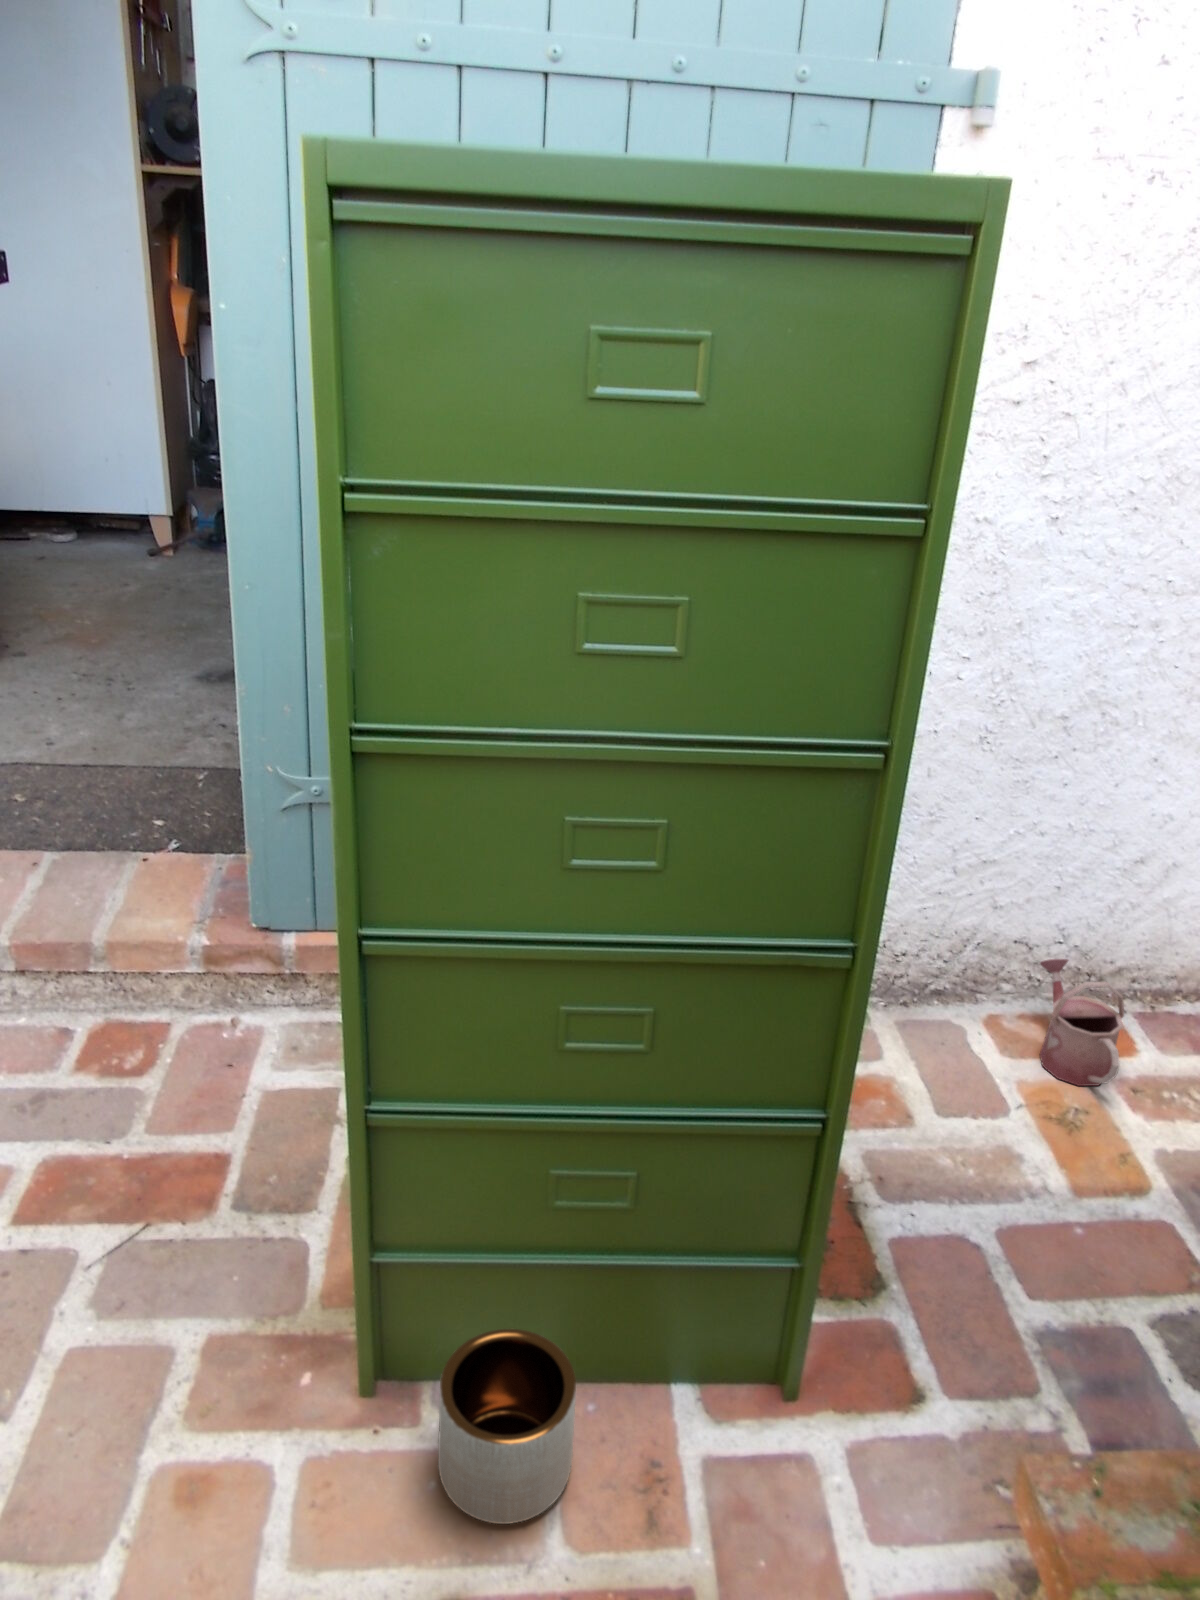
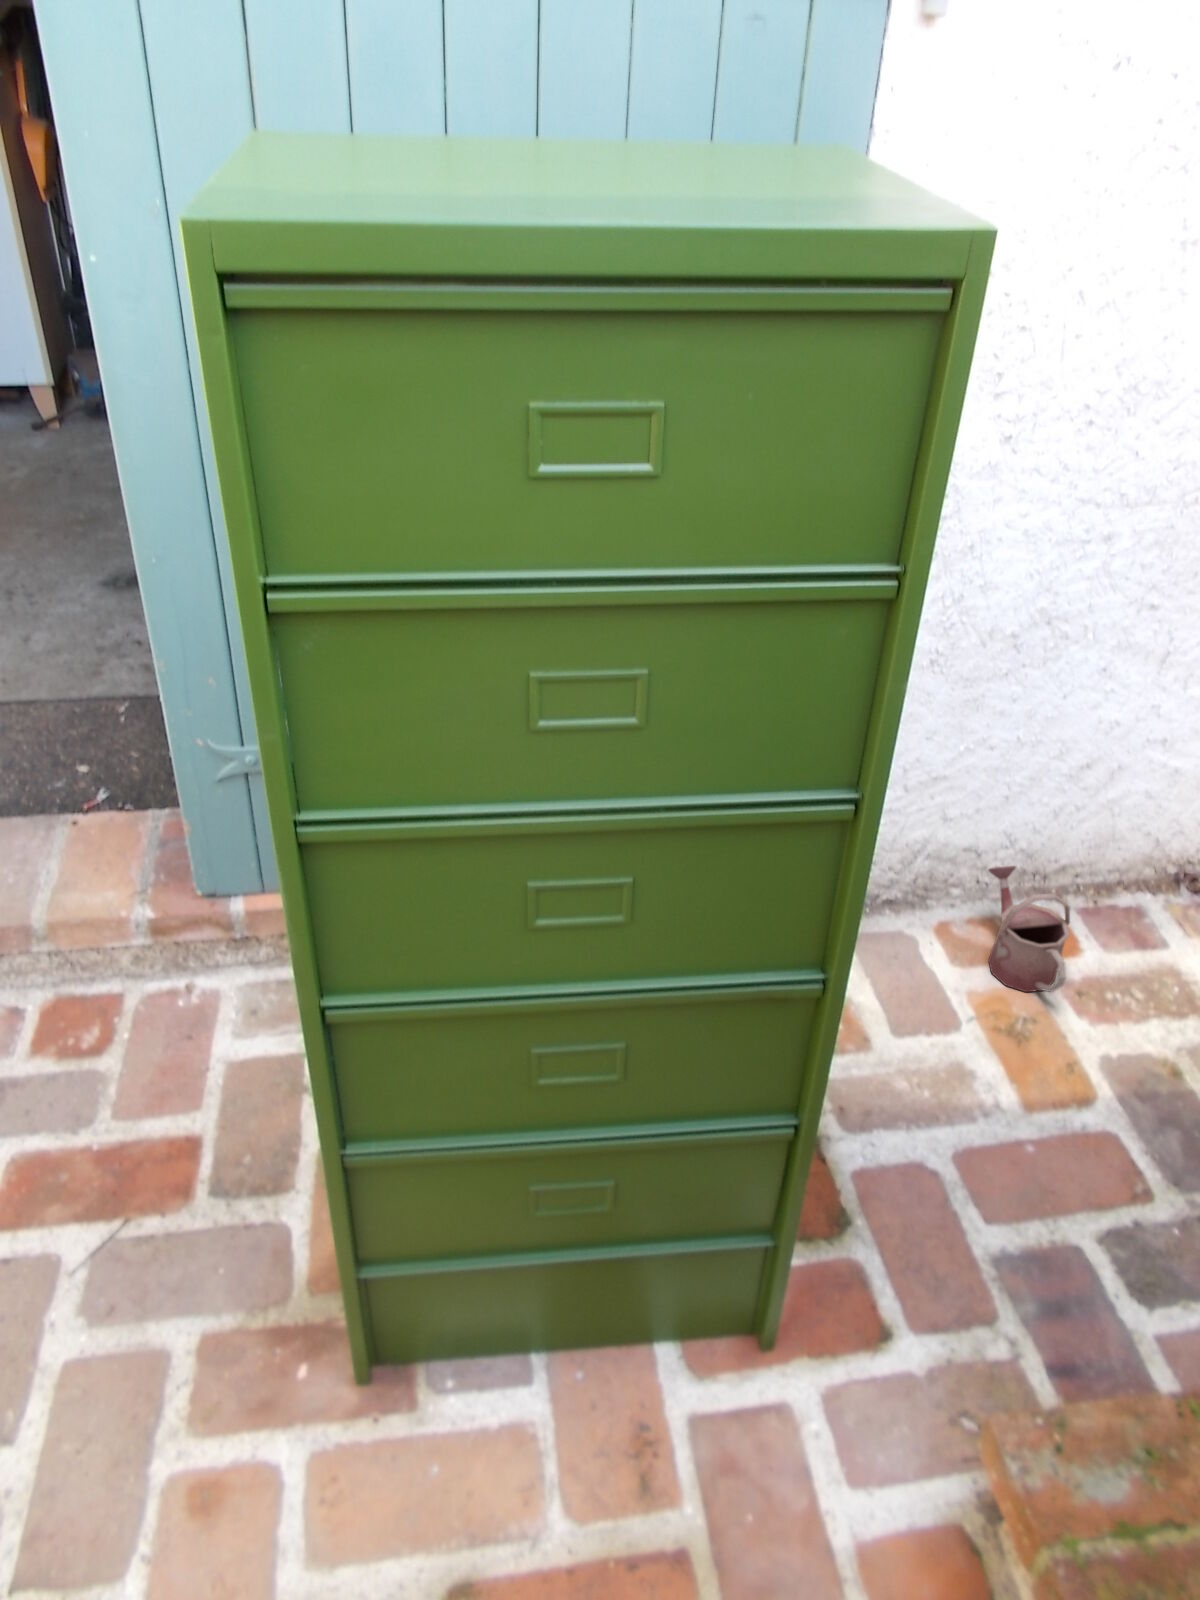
planter: present [438,1329,576,1524] -> none [436,1324,567,1505]

